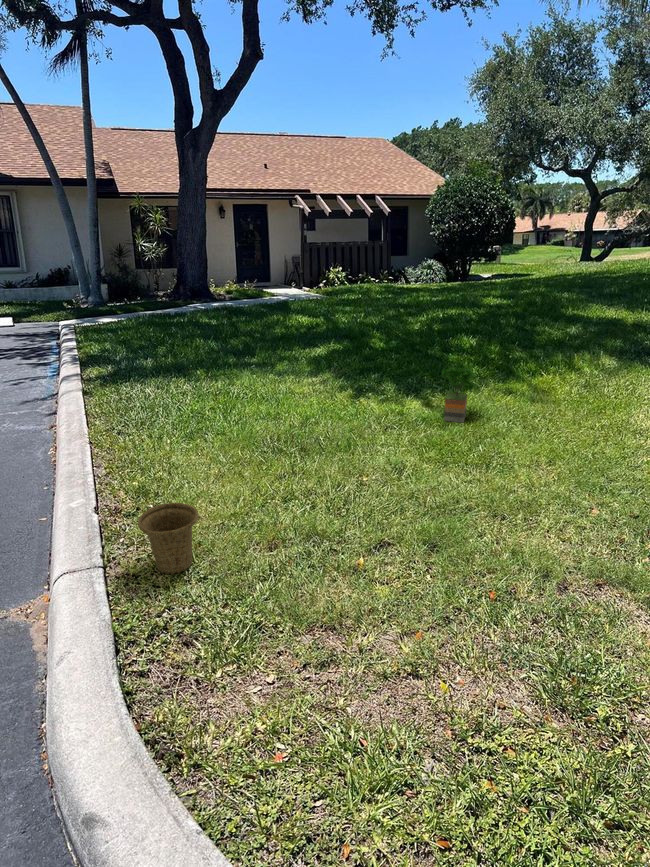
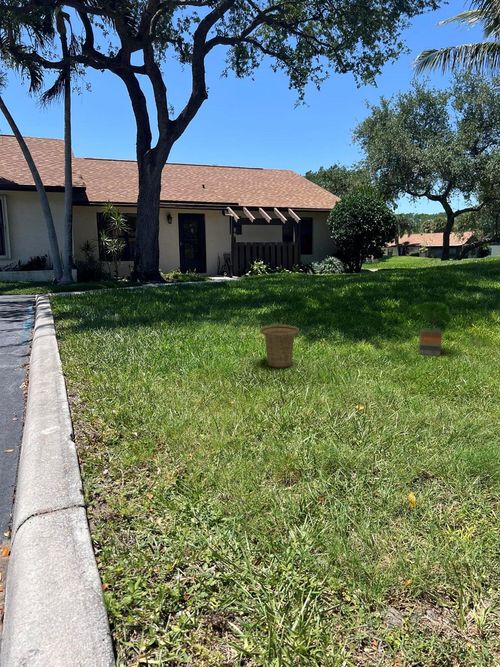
basket: present [138,503,198,574] -> present [260,325,299,368]

